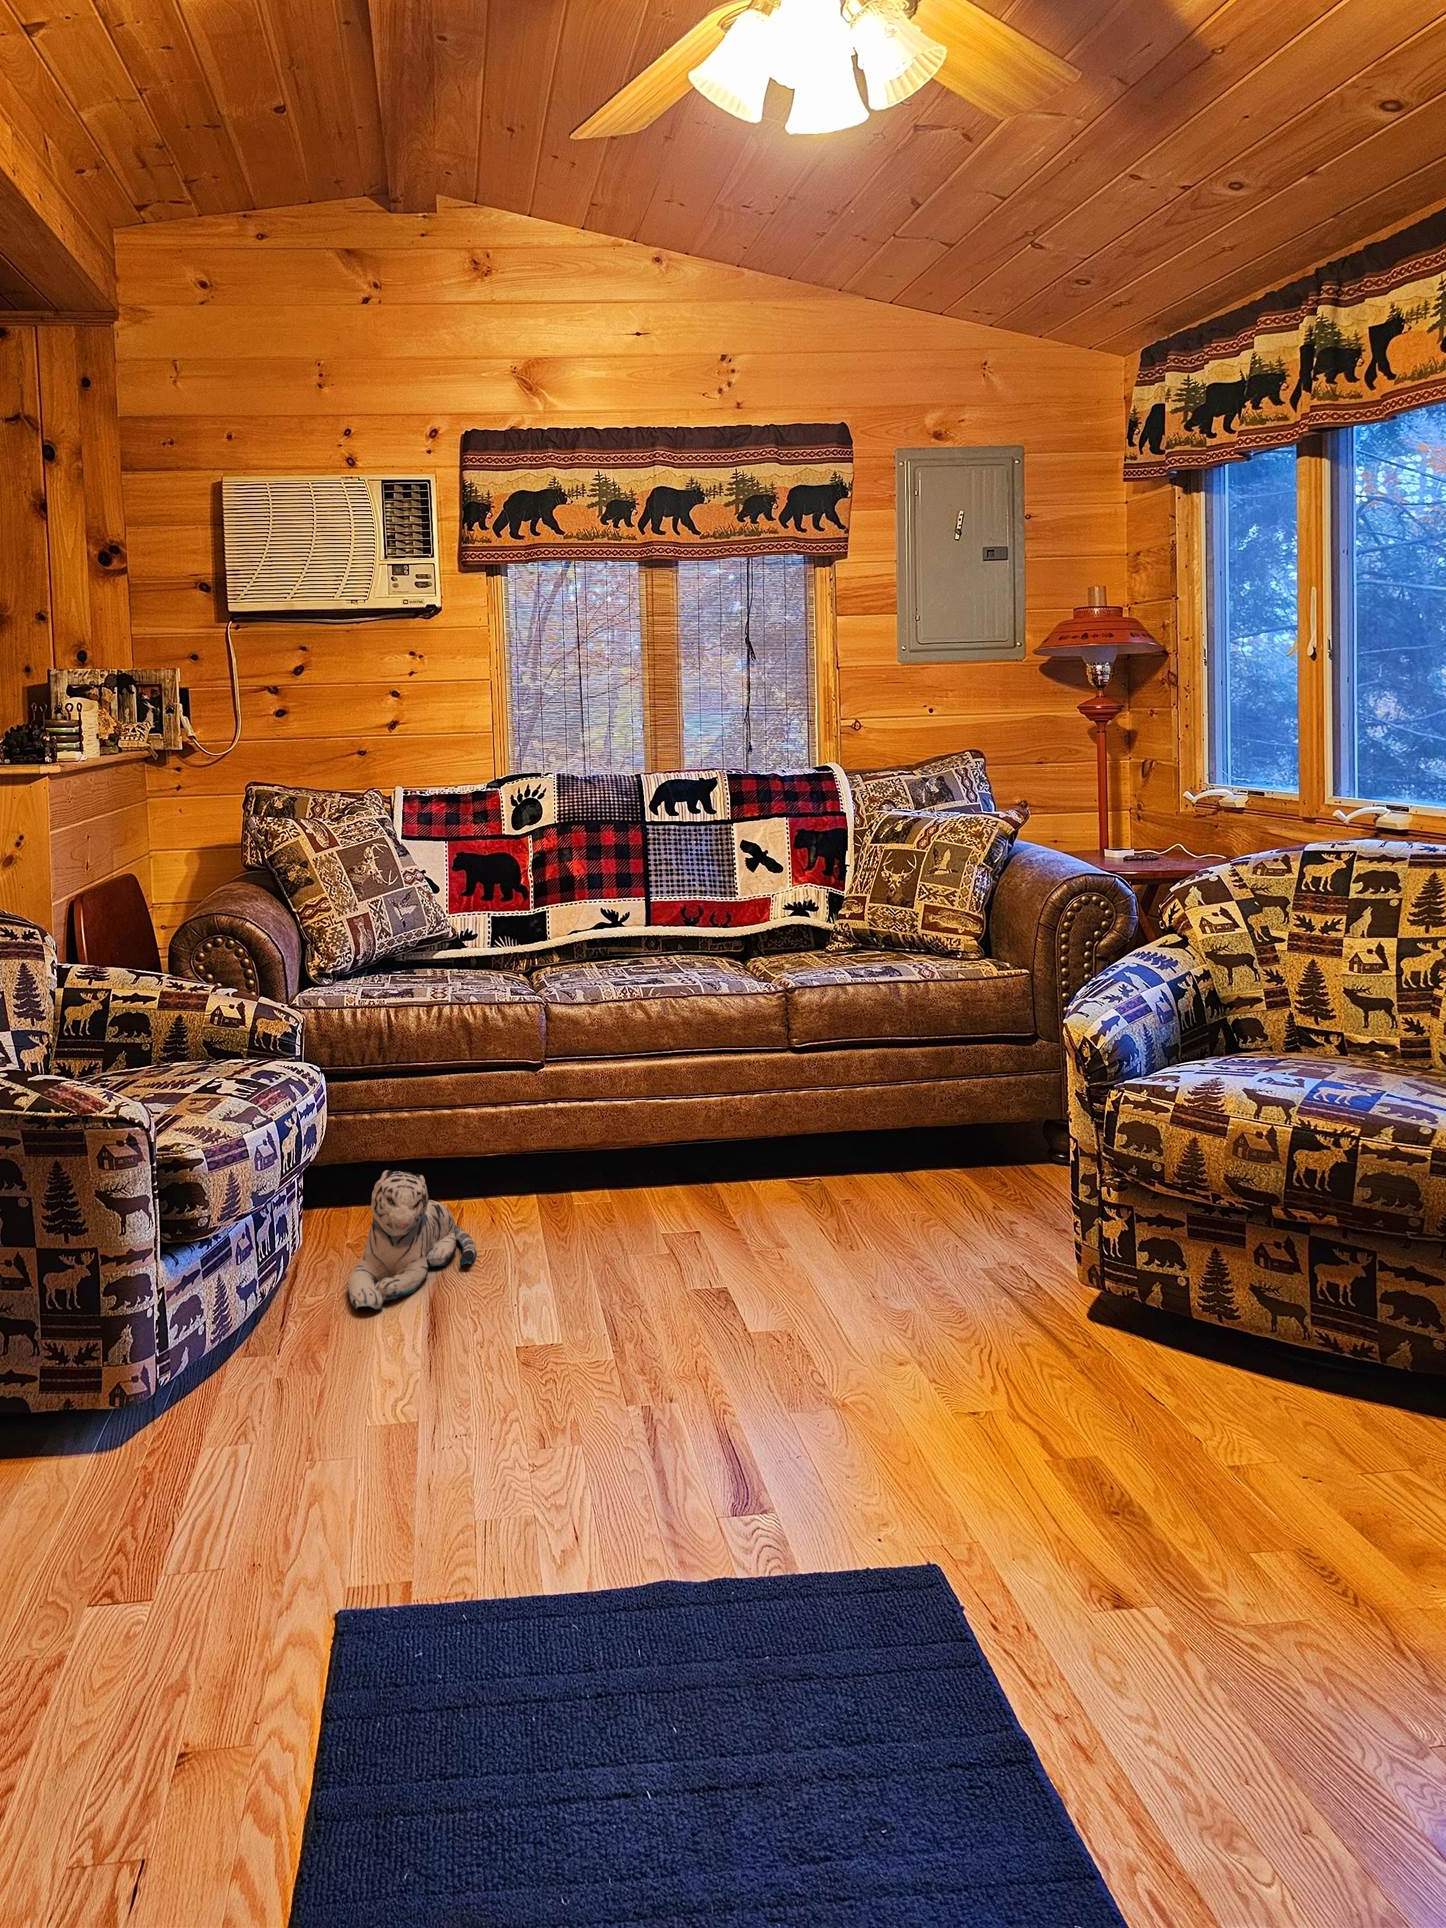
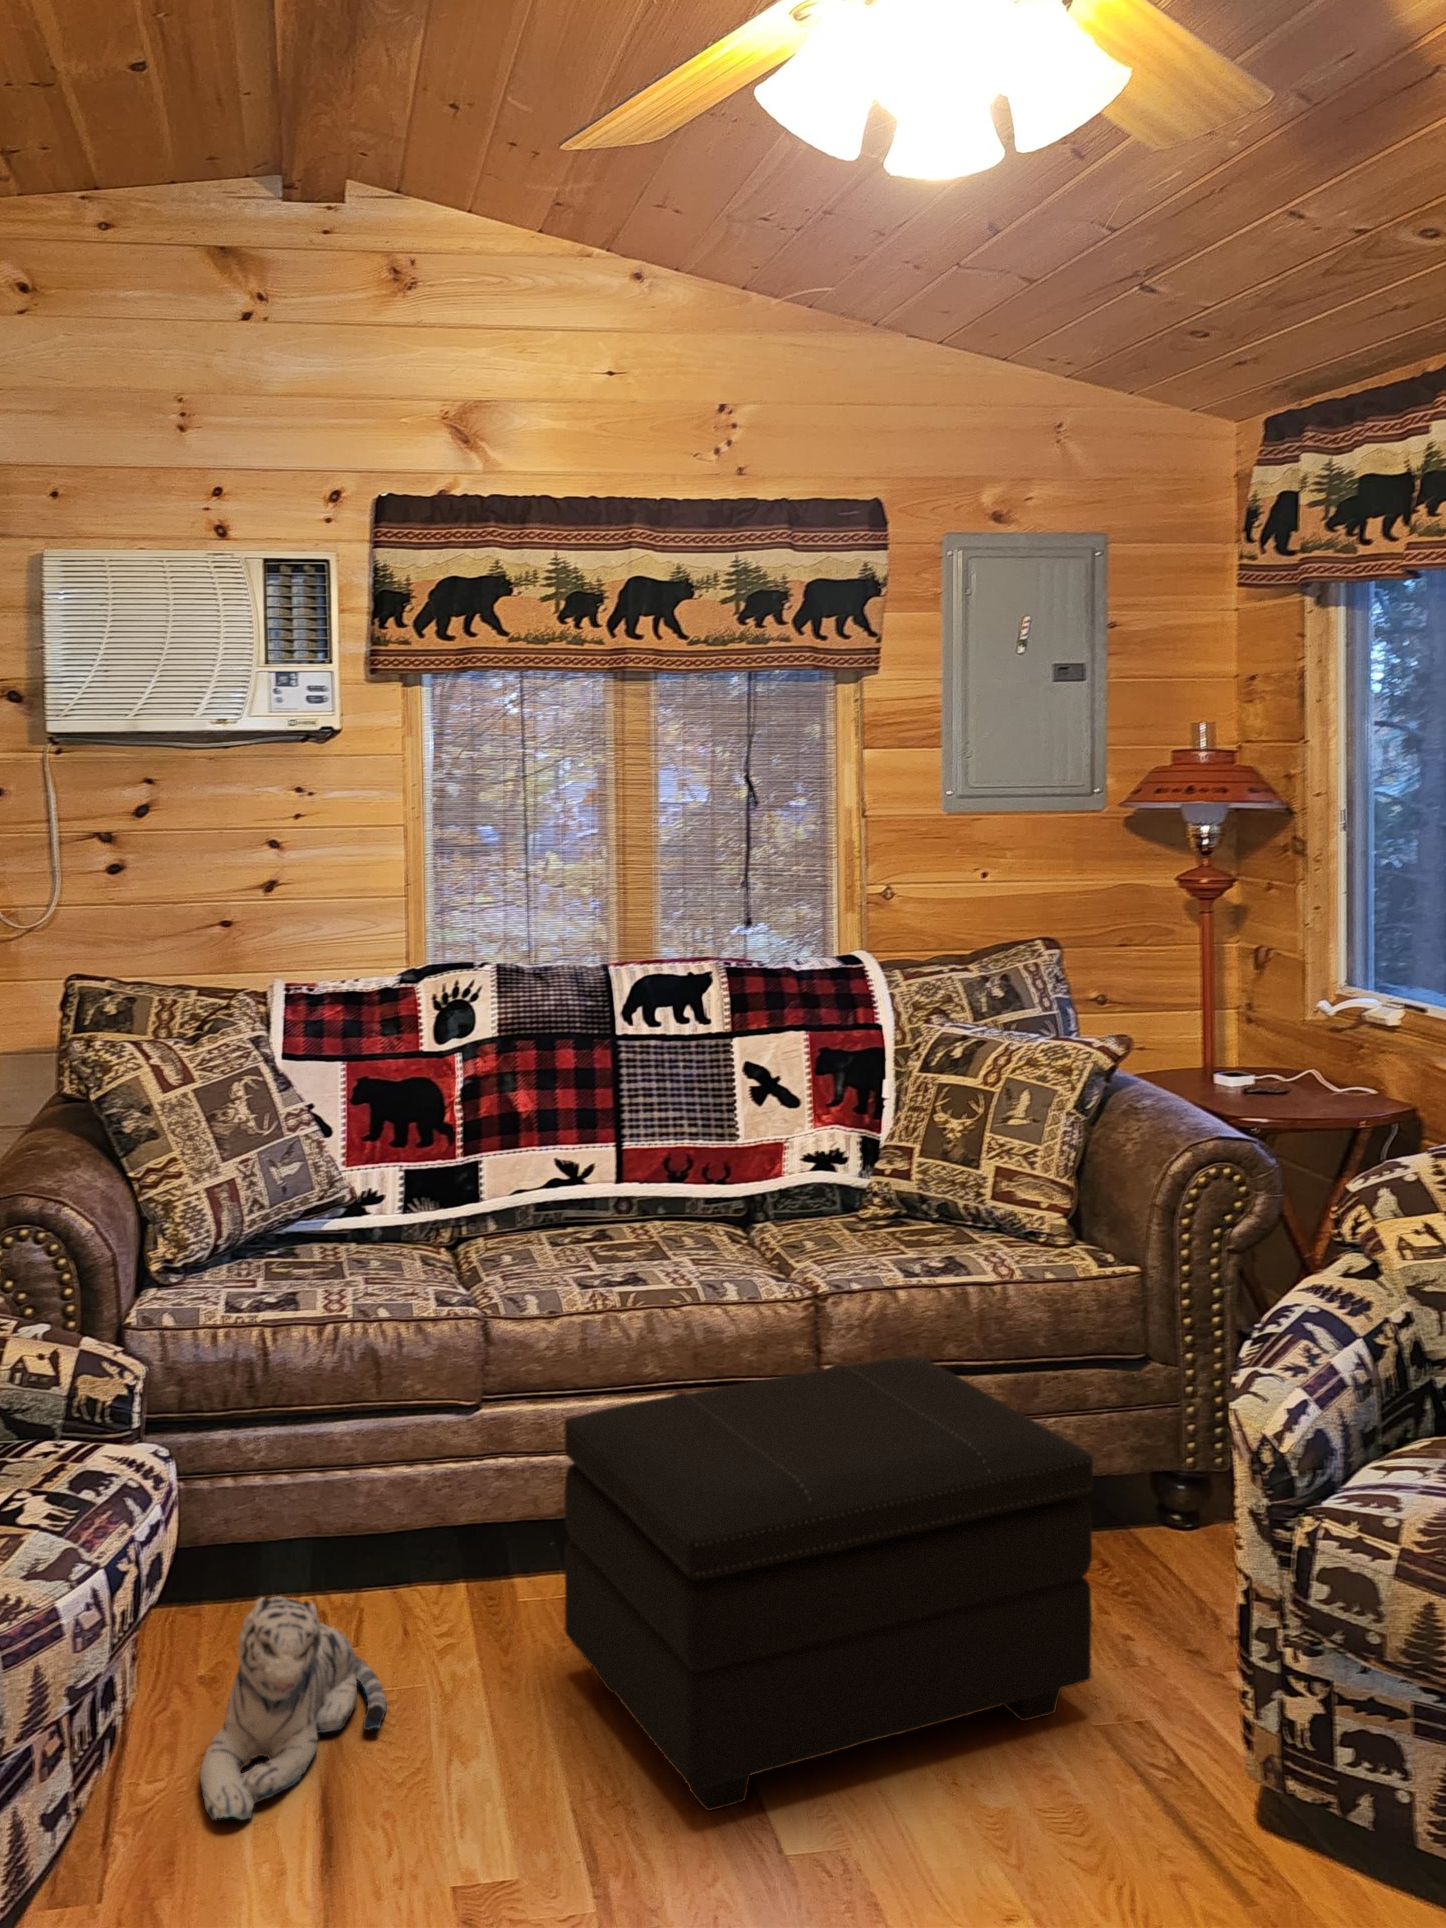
footstool: none [598,1026,976,1309] -> present [564,1357,1093,1811]

